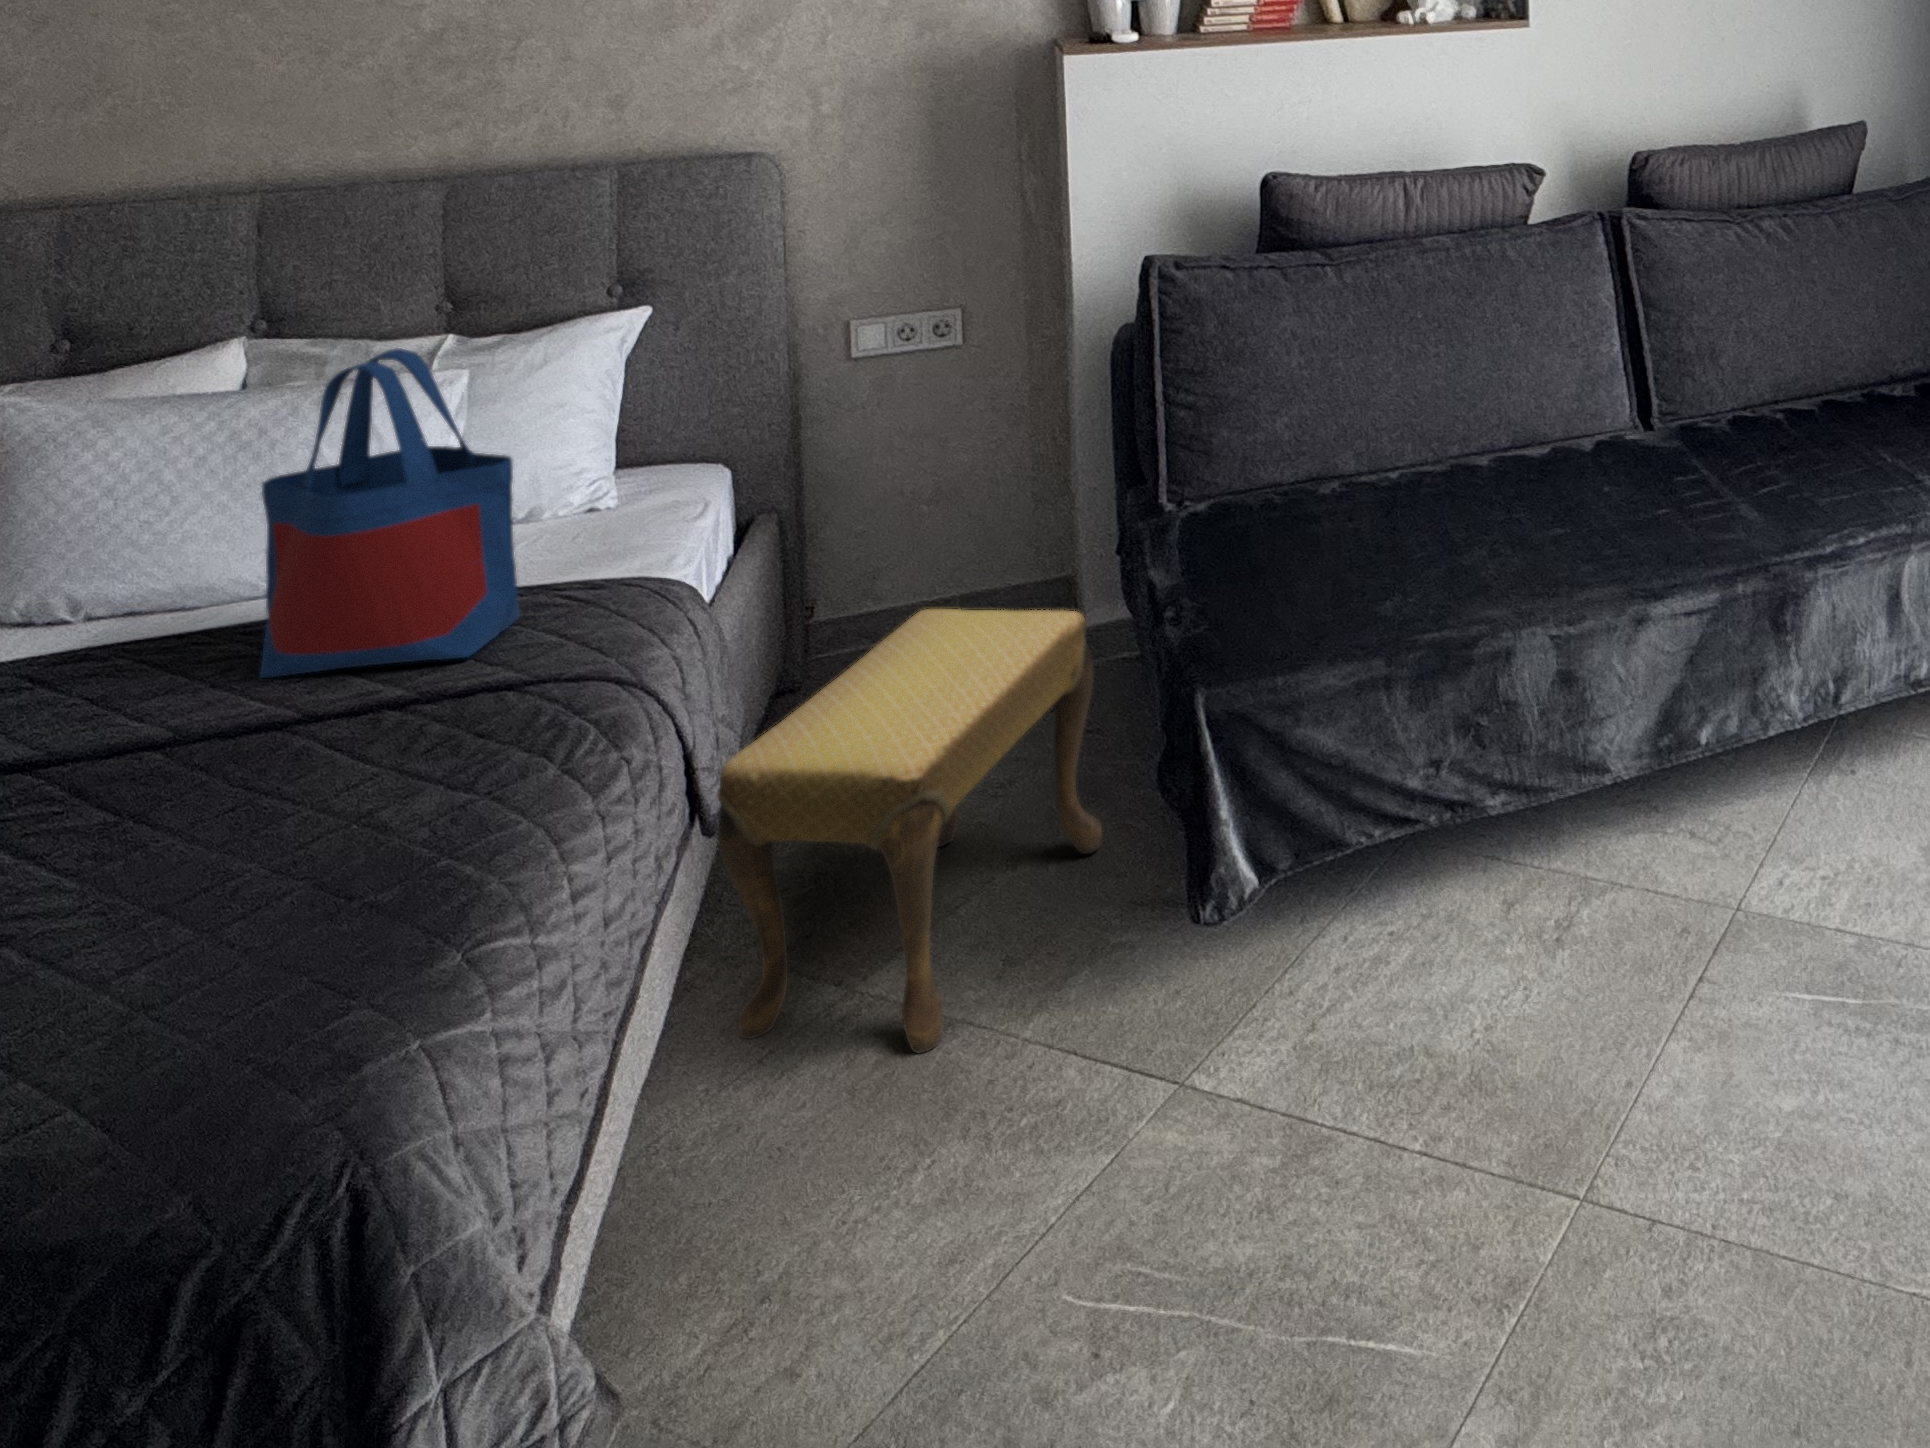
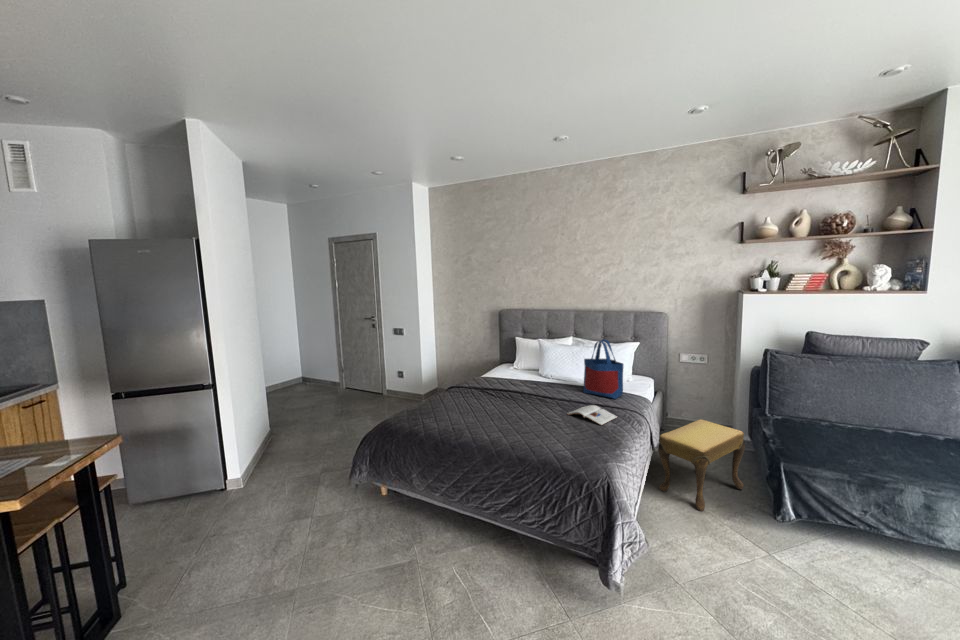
magazine: none [78,751,456,890] -> present [567,405,617,425]

